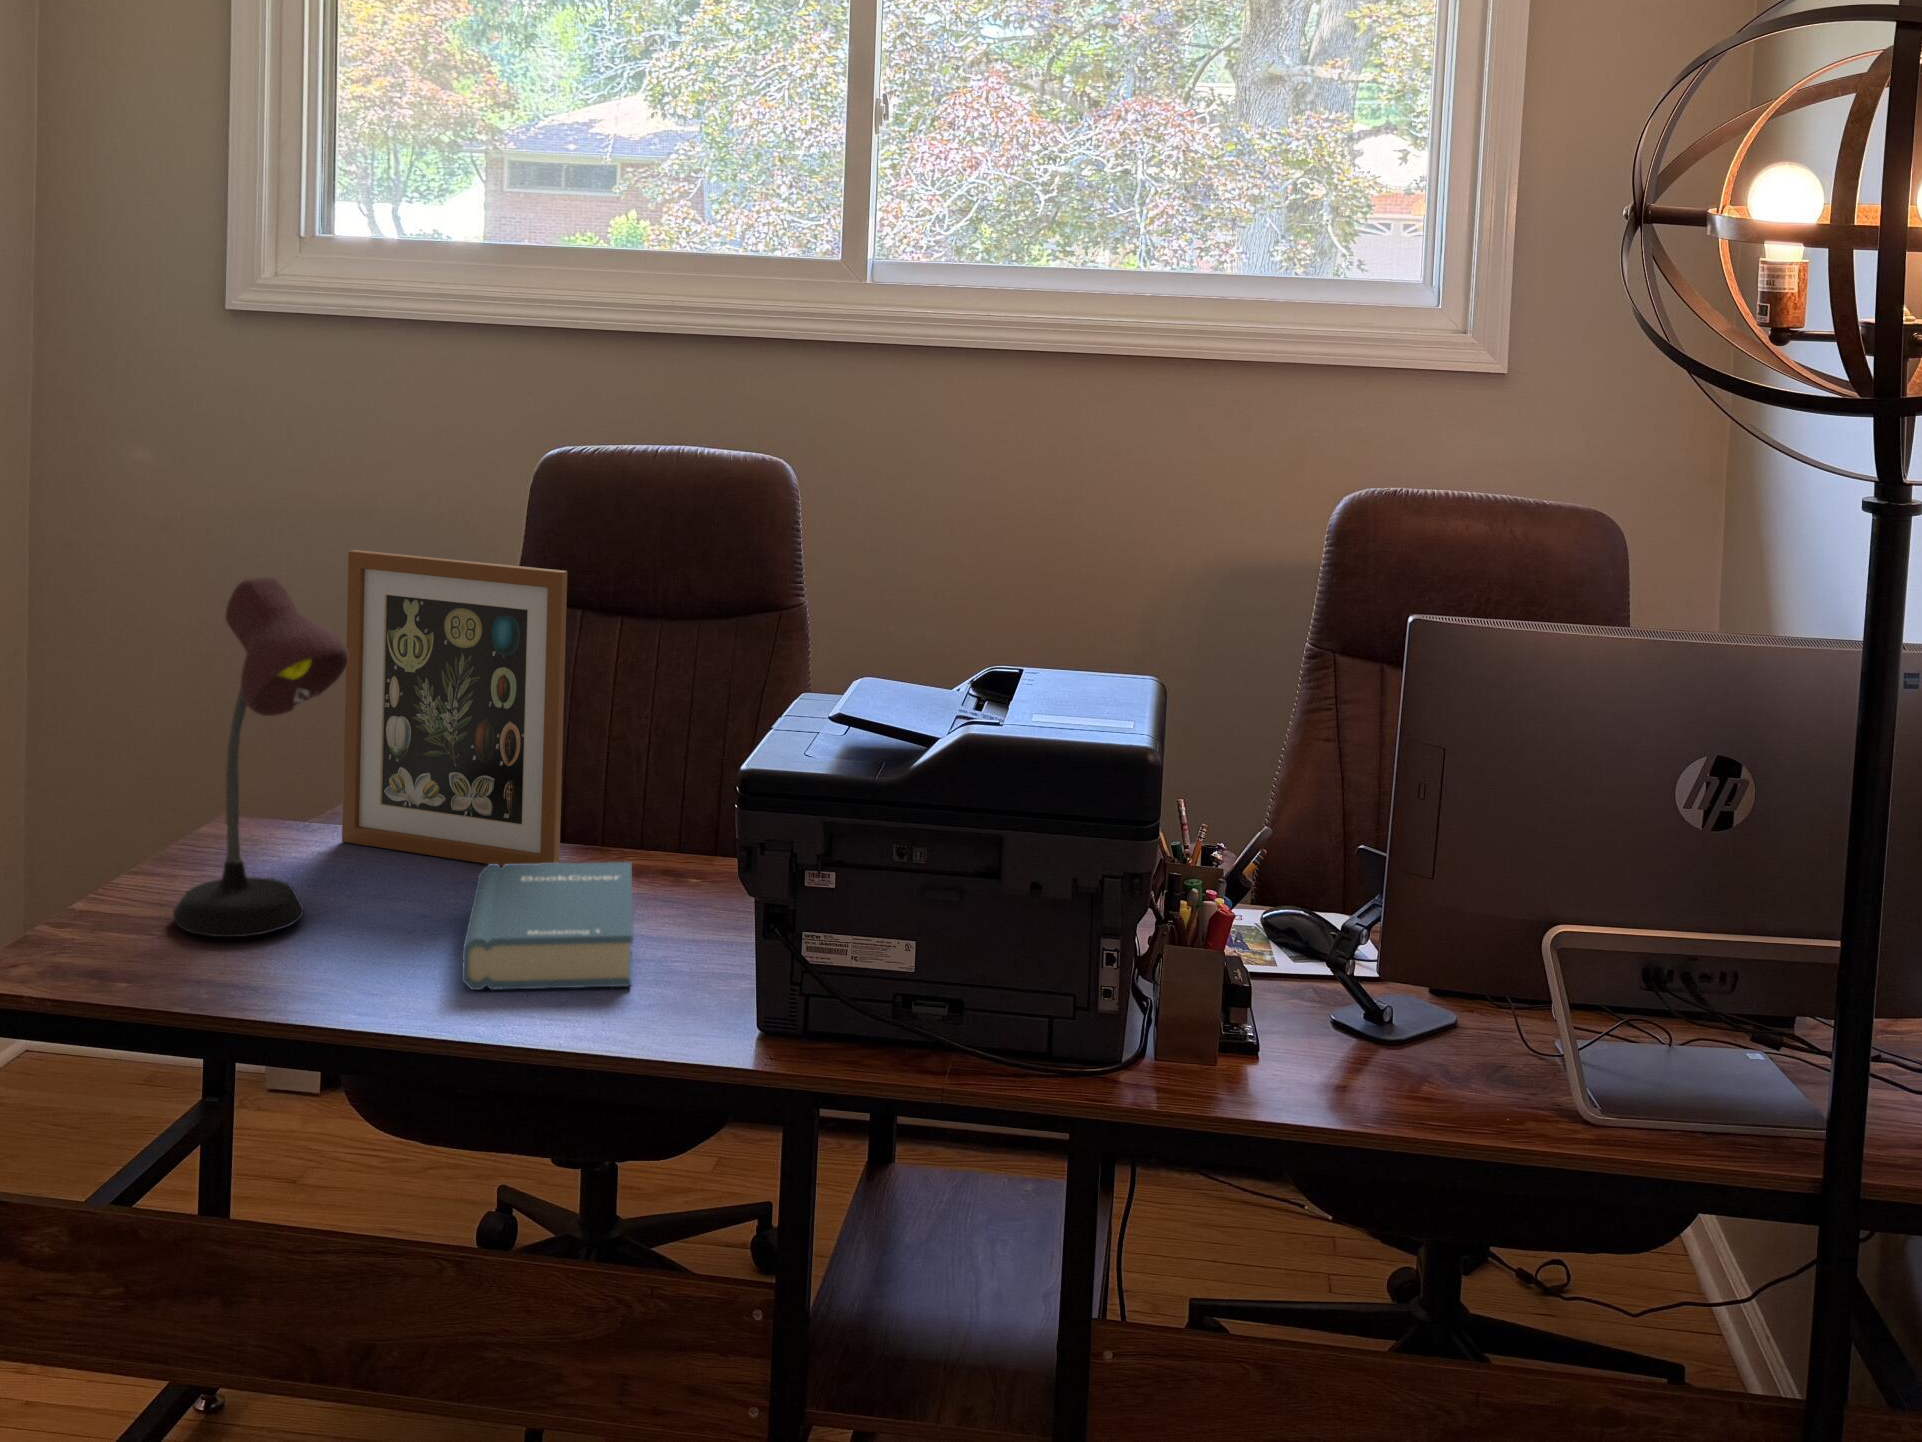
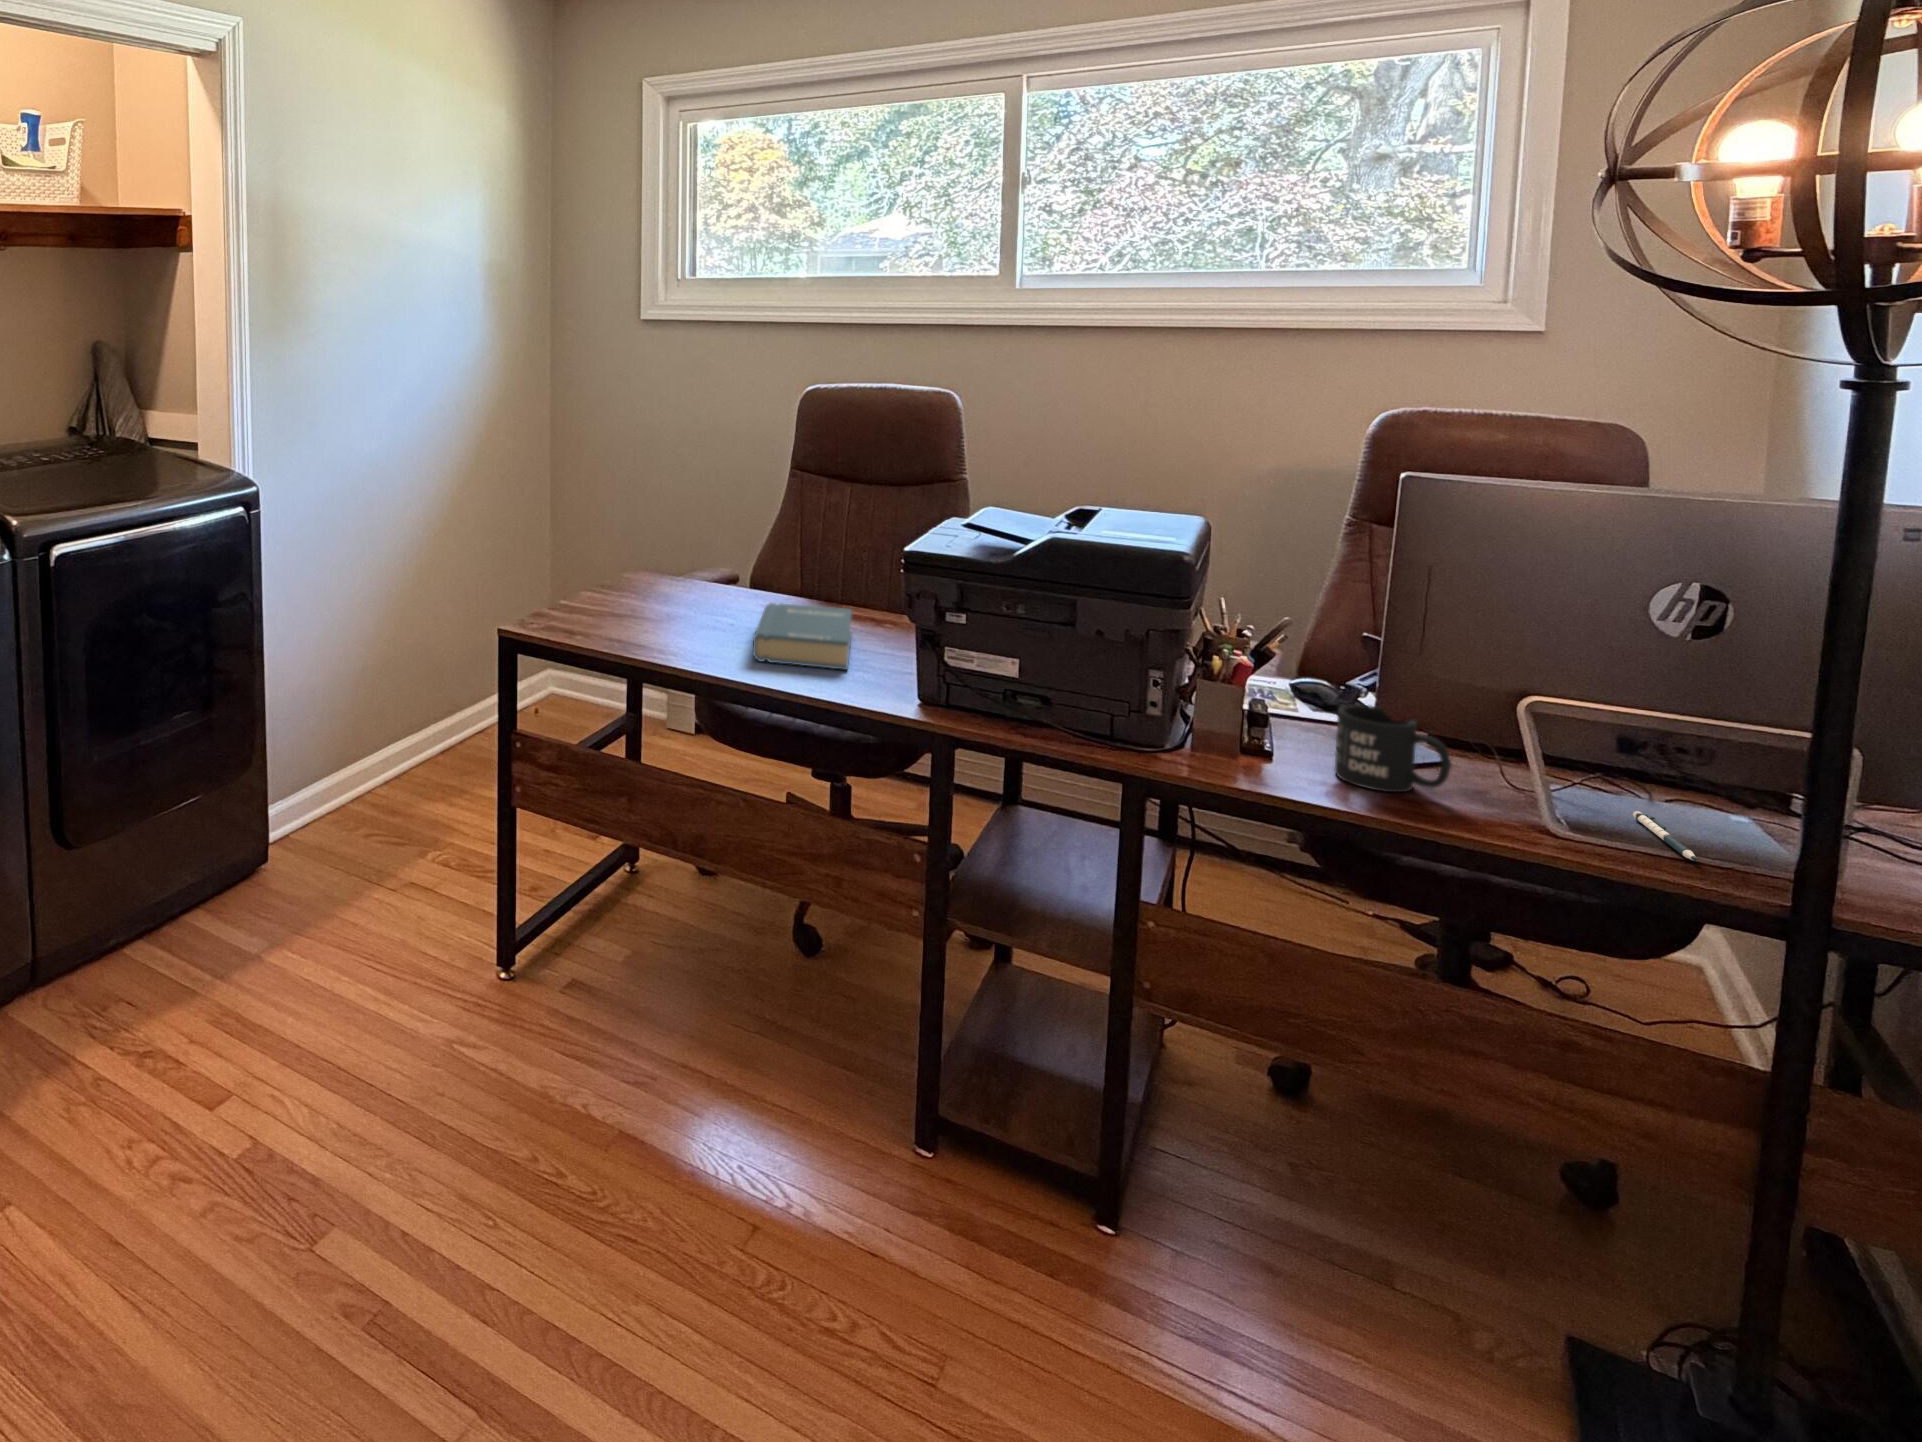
picture frame: present [342,550,567,866] -> none [694,435,814,615]
desk lamp: present [173,577,348,937] -> none [608,442,693,625]
mug: none [1337,960,1474,1093] -> present [1335,704,1451,792]
pen: none [1662,1071,1737,1140] -> present [1633,811,1697,861]

